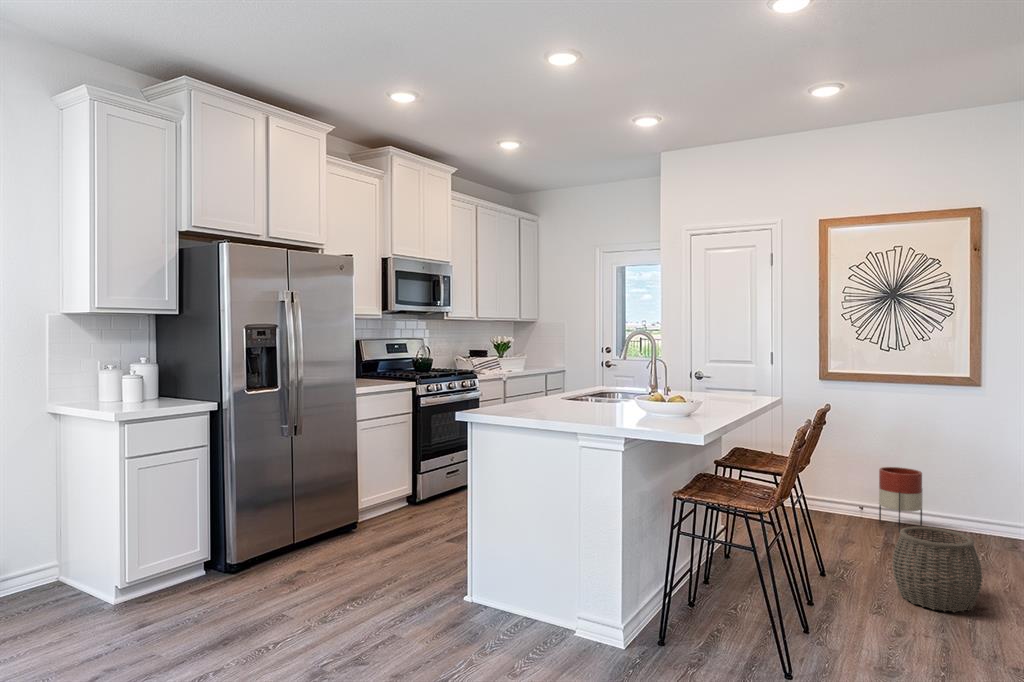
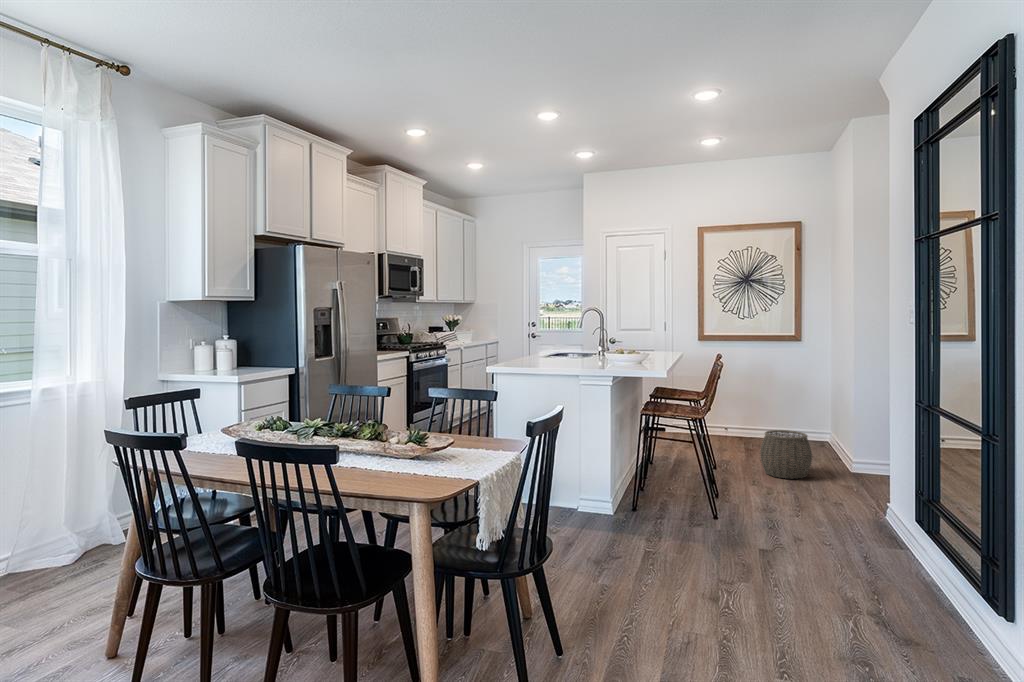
planter: present [879,467,922,532] -> none [739,399,766,441]

